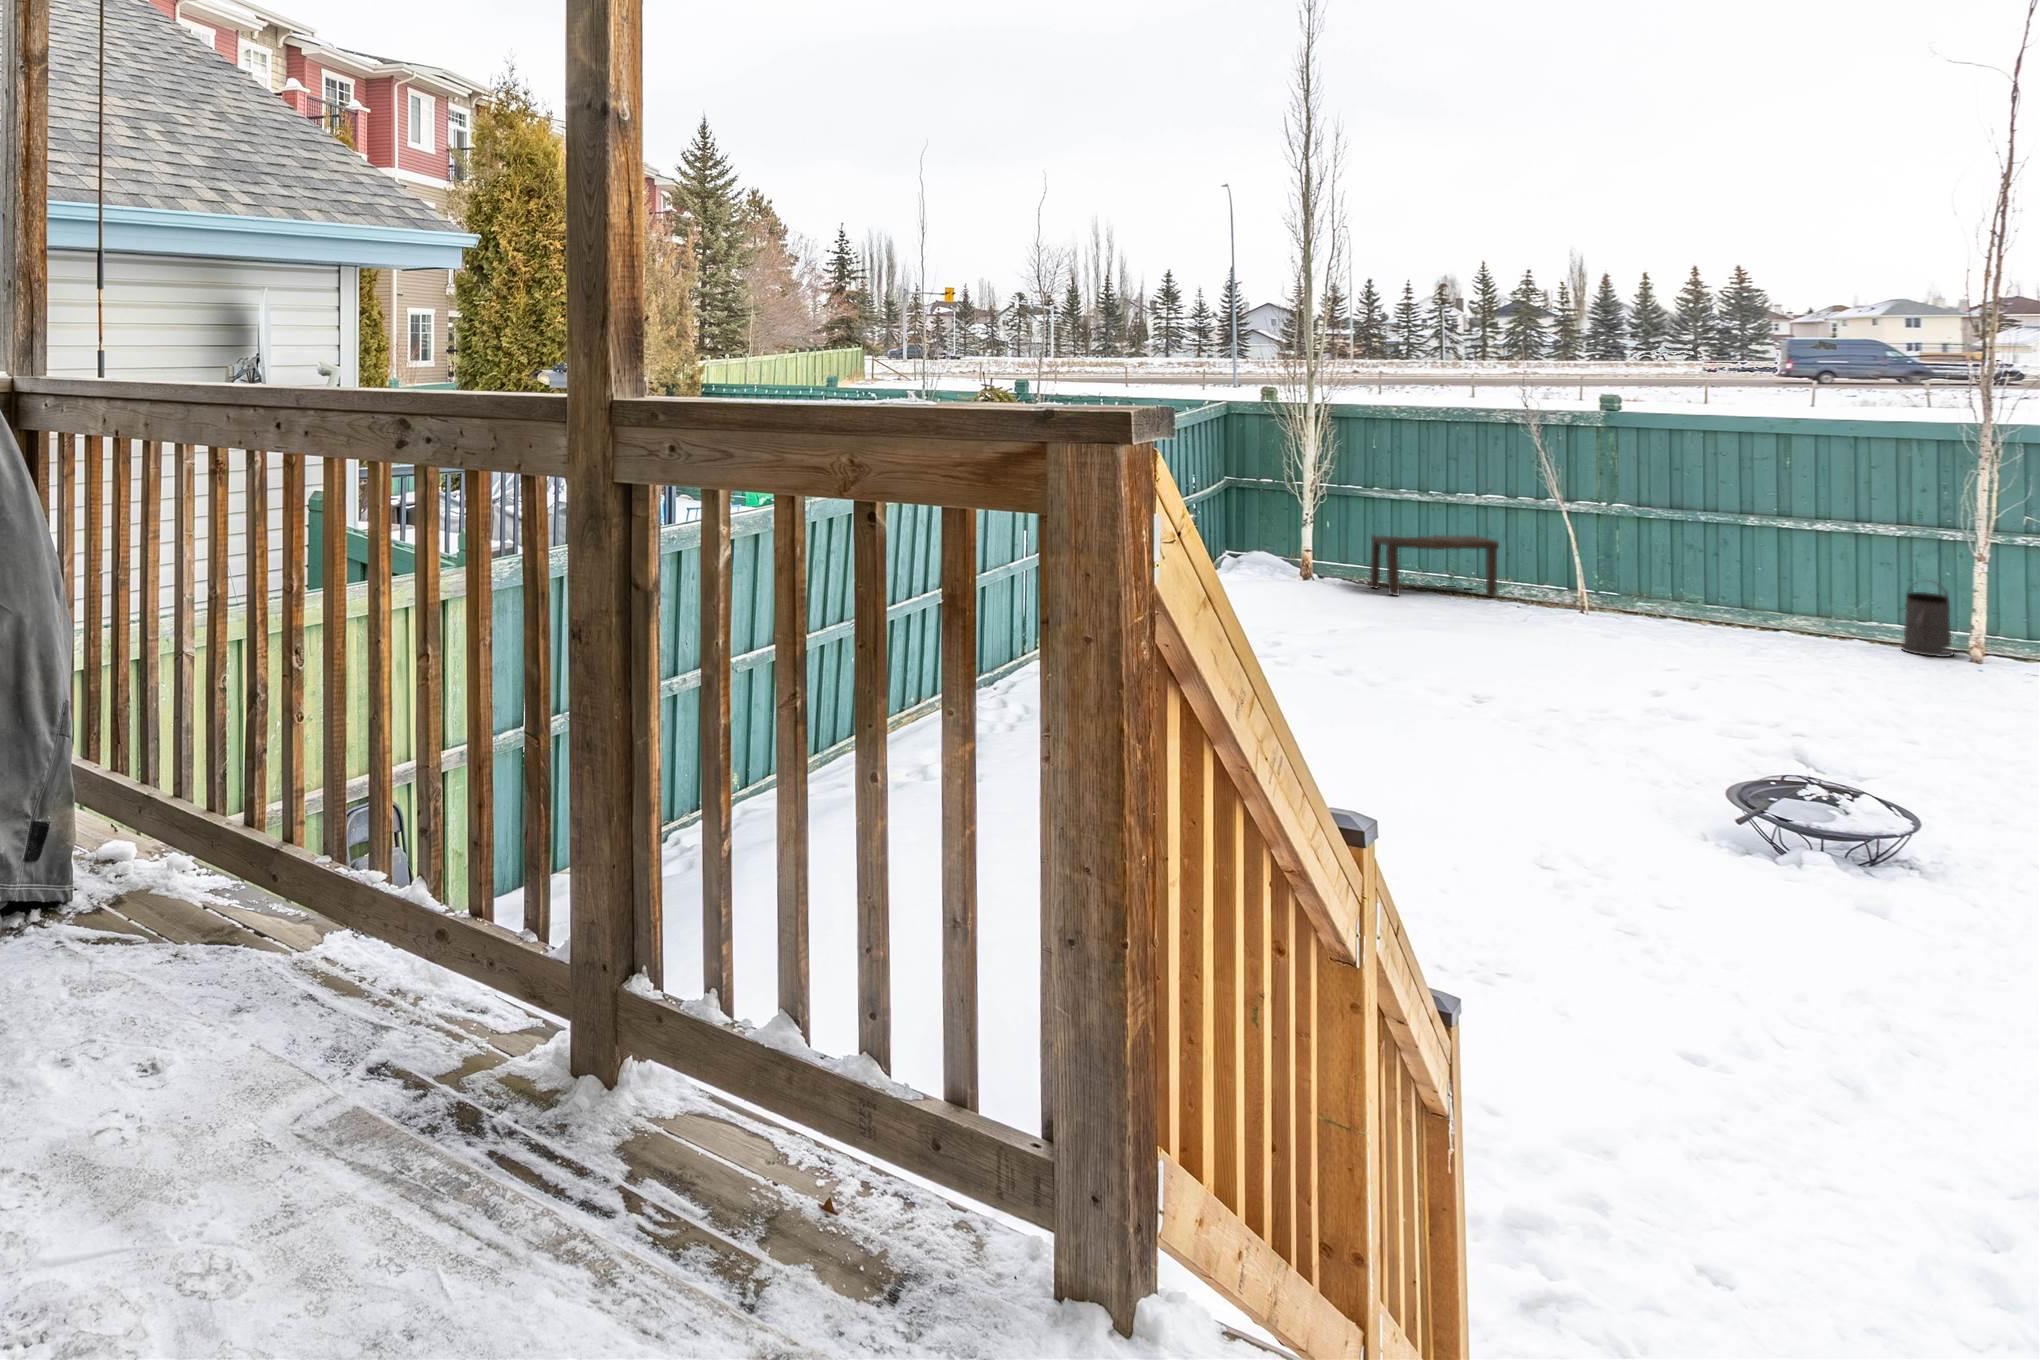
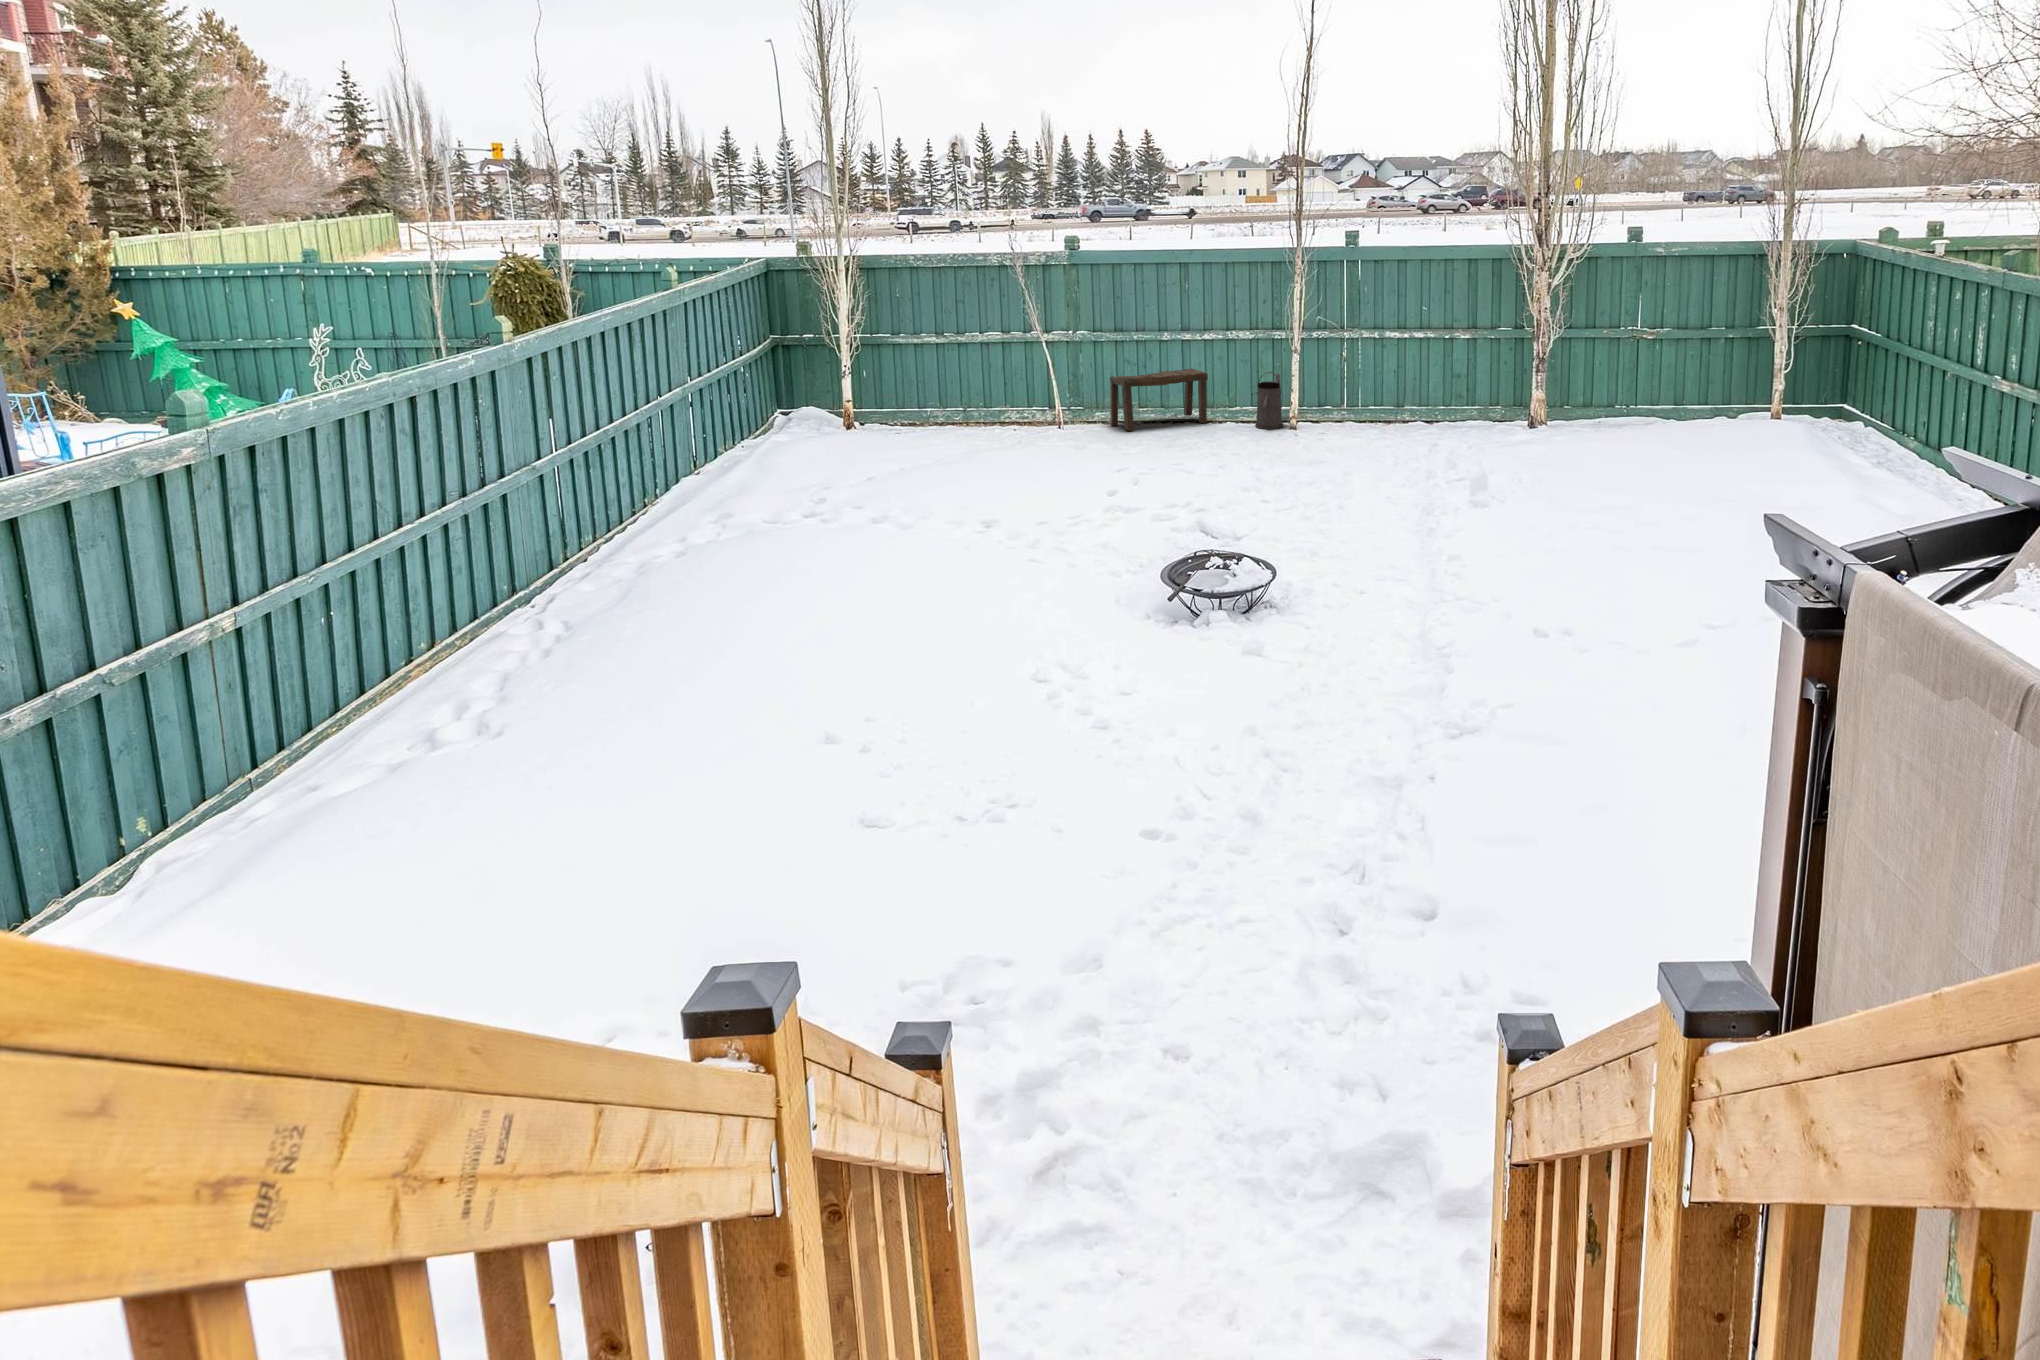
bench: present [1370,535,1499,597] -> present [1110,368,1208,431]

